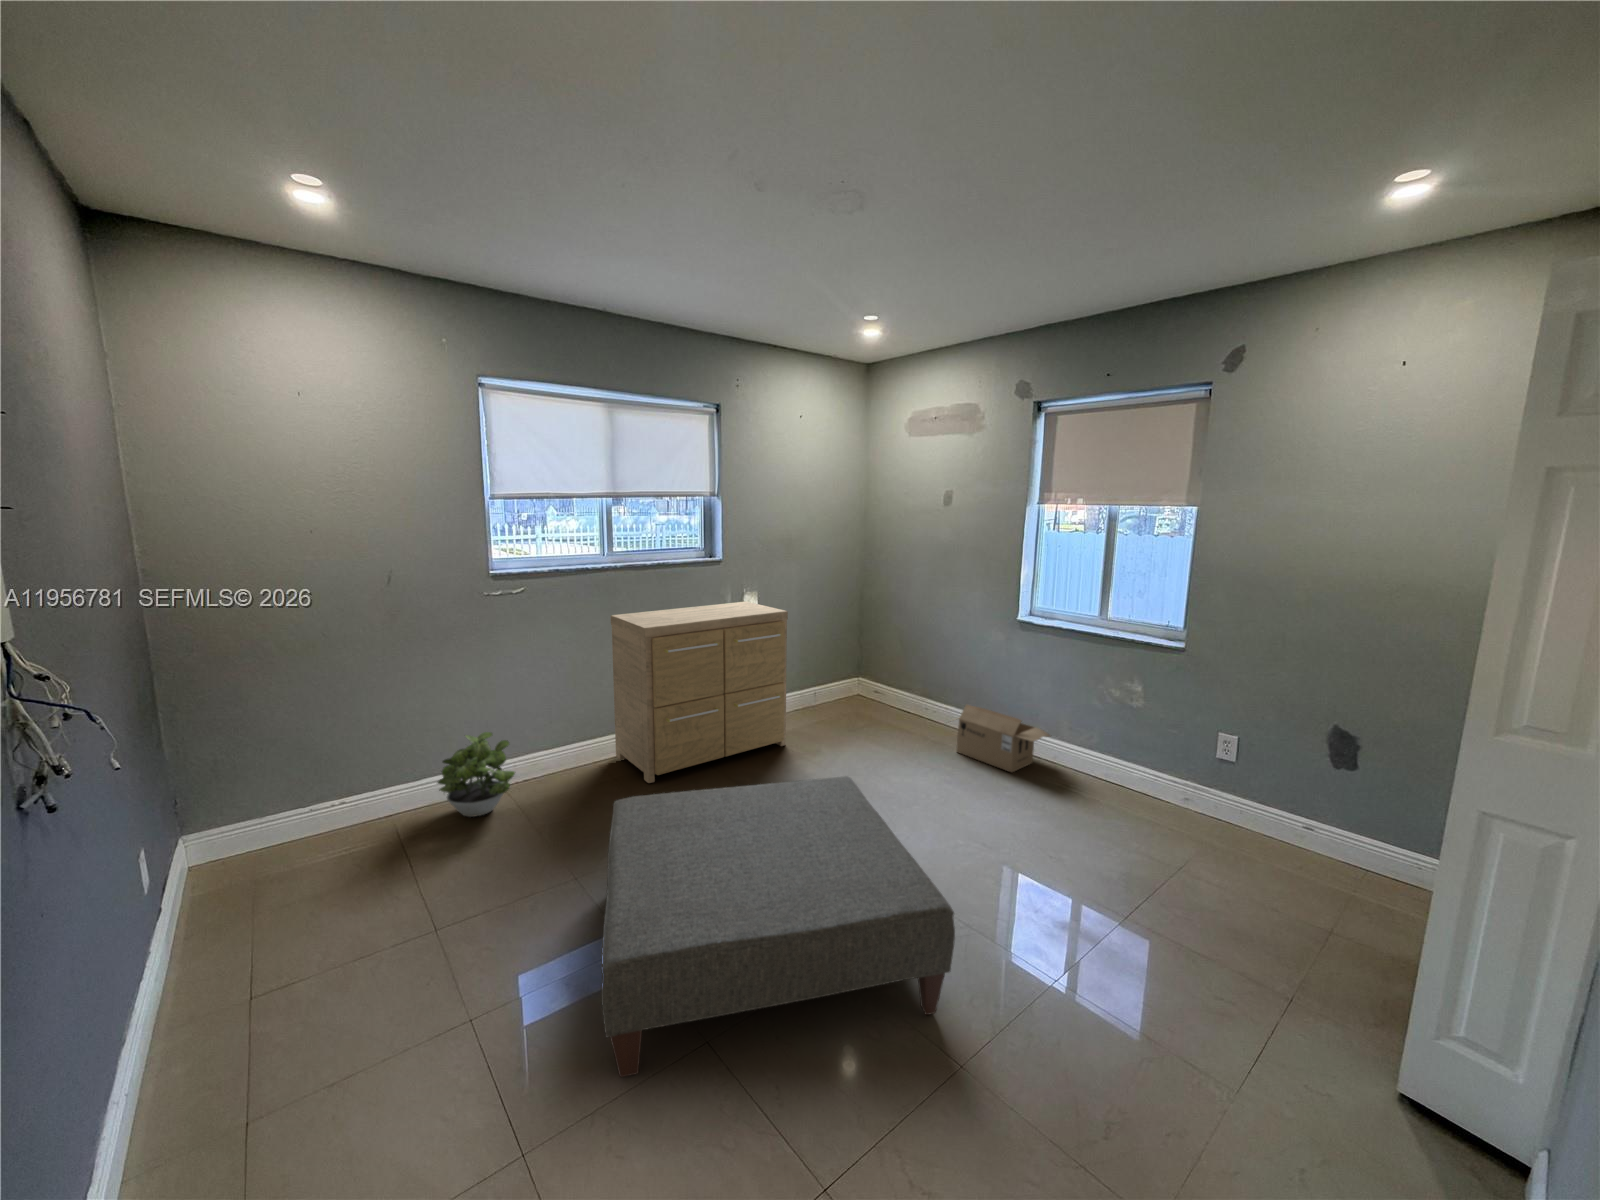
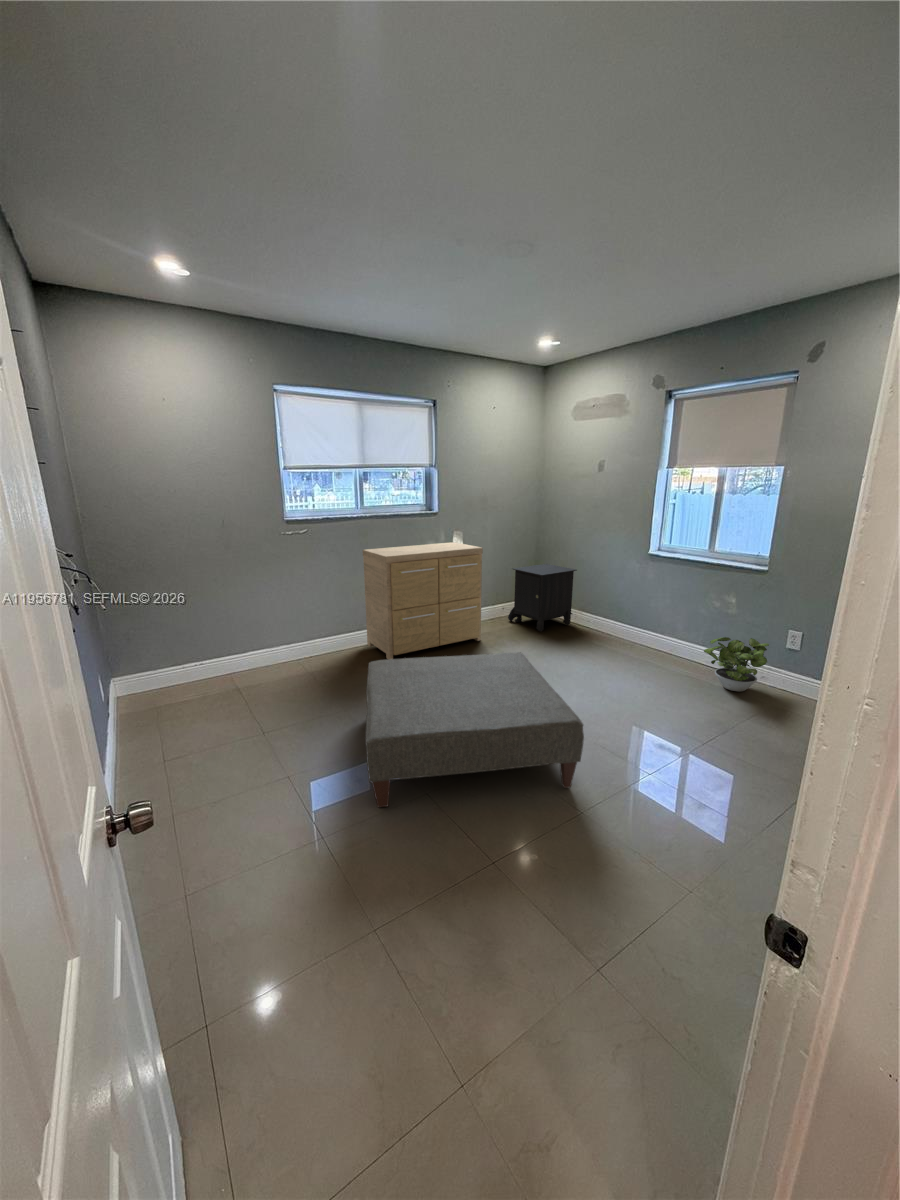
nightstand: none [823,629,920,729] -> present [508,564,577,631]
cardboard box: present [957,705,1050,772] -> none [594,614,669,660]
potted plant: present [437,732,515,817] -> present [704,637,769,691]

